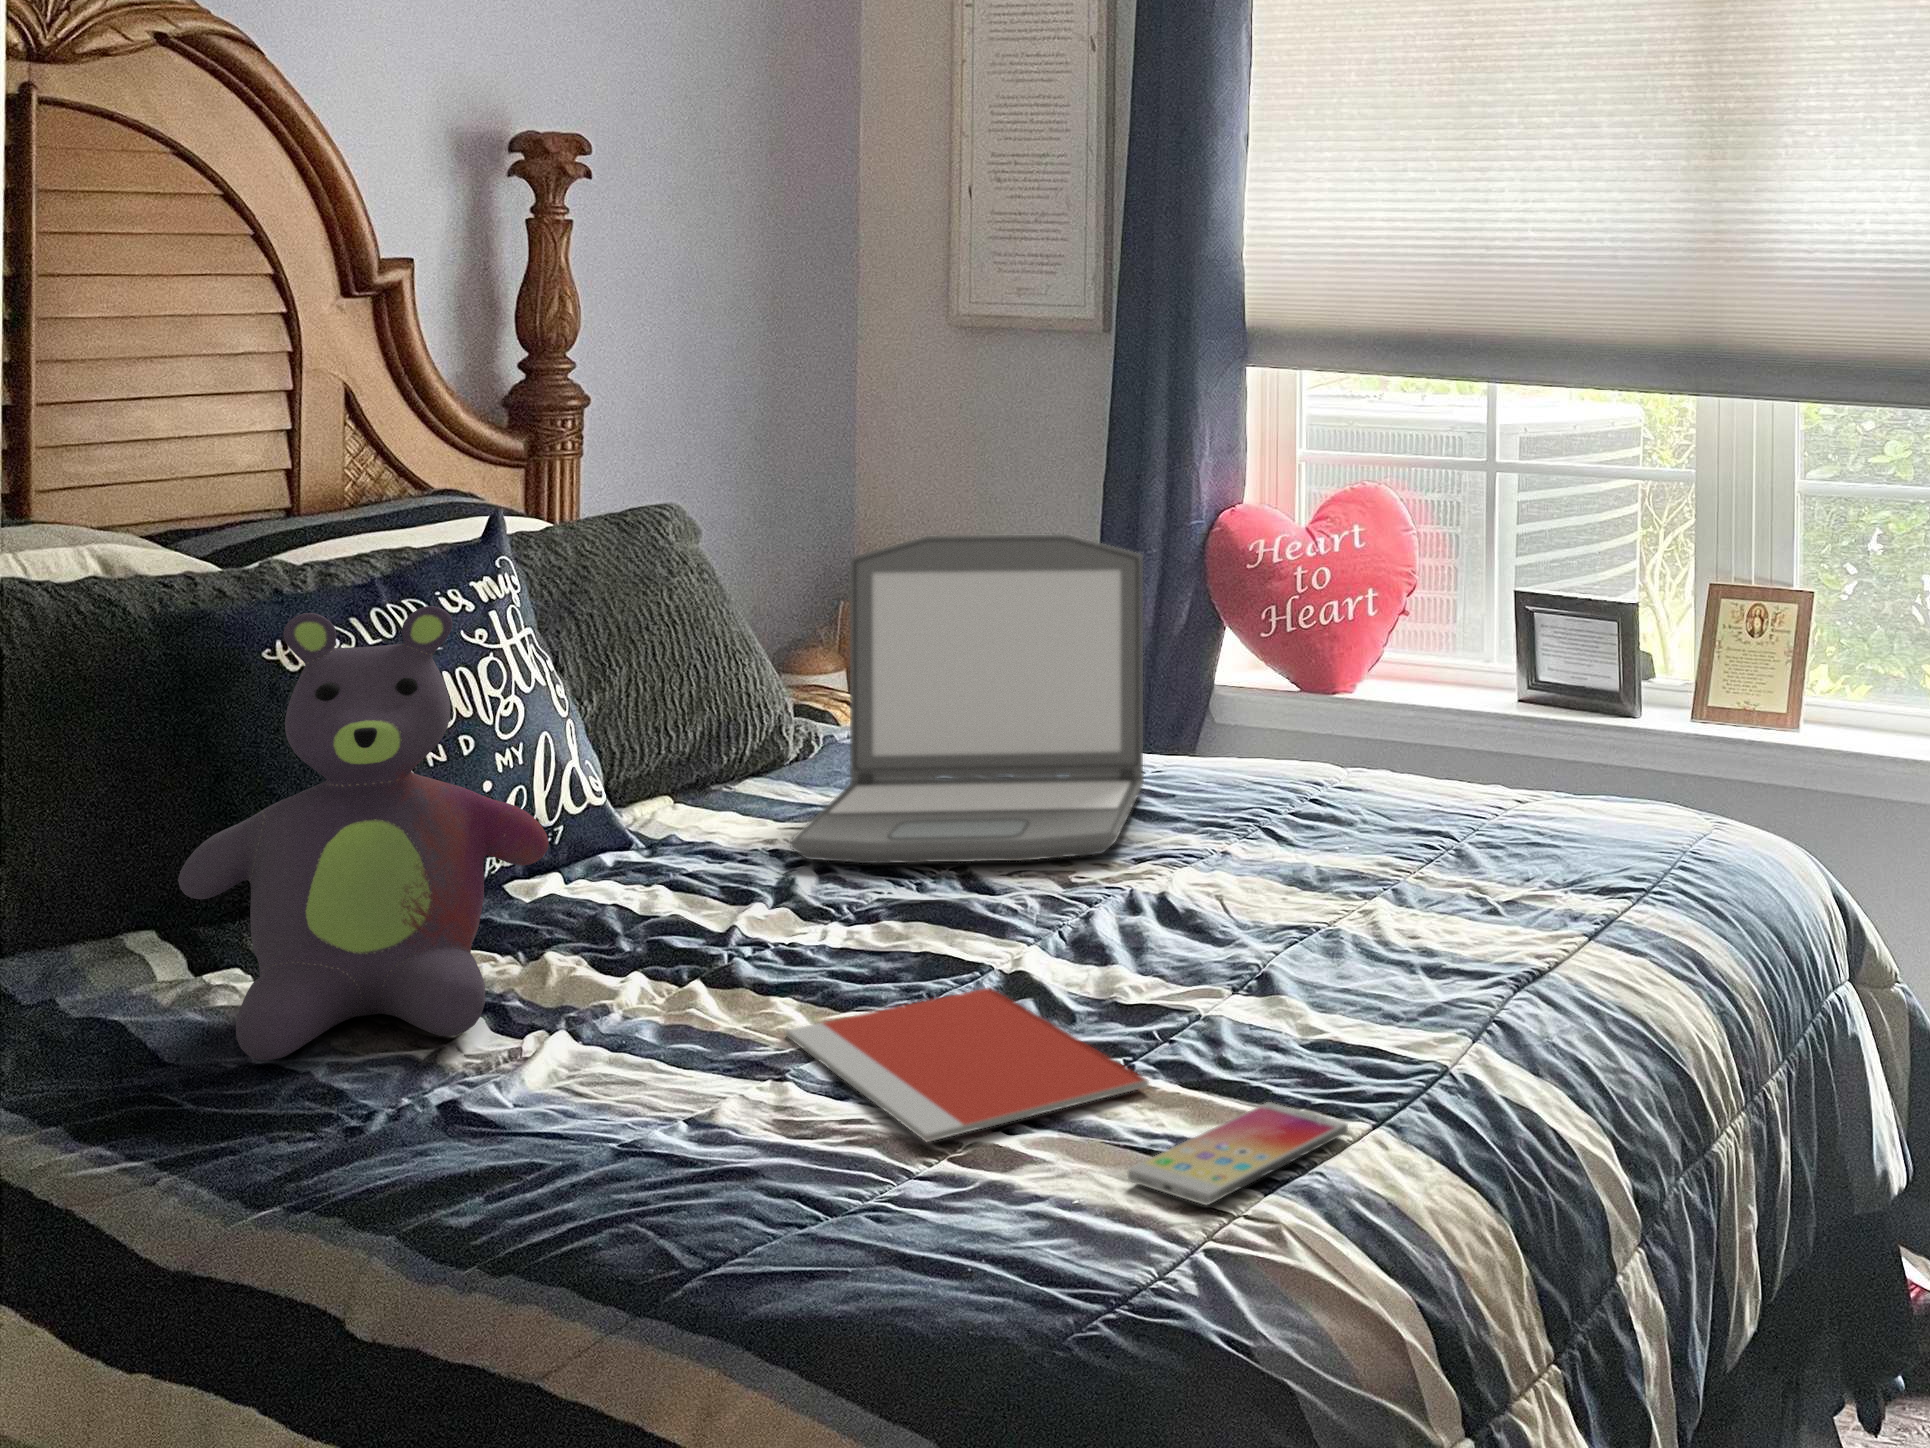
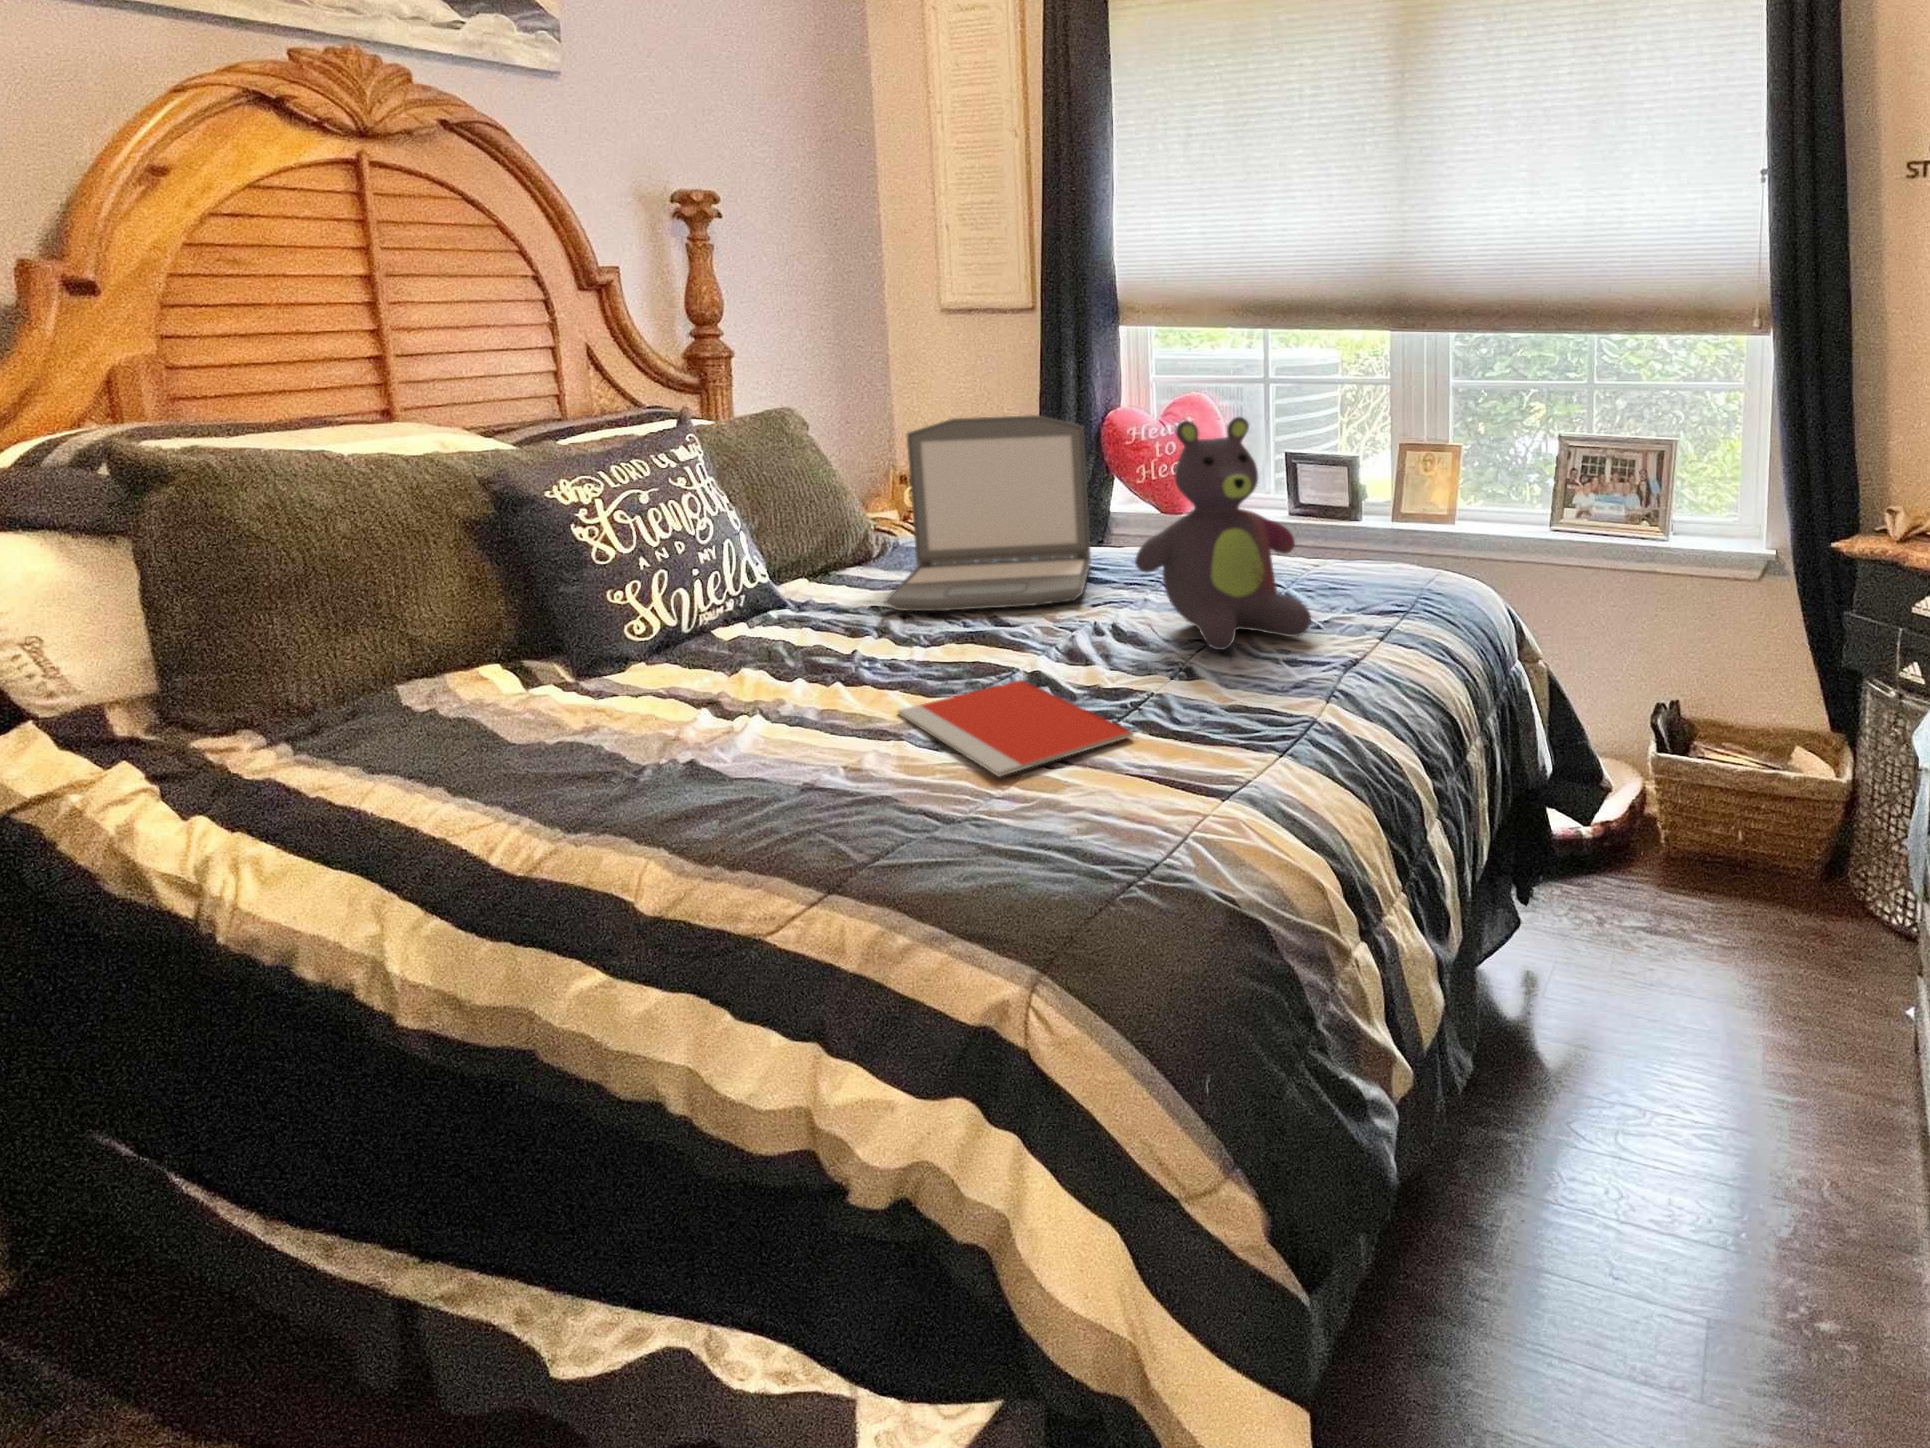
stuffed bear: present [178,606,549,1061] -> present [1135,417,1311,650]
smartphone: present [1127,1102,1348,1205] -> none [1134,742,1268,810]

